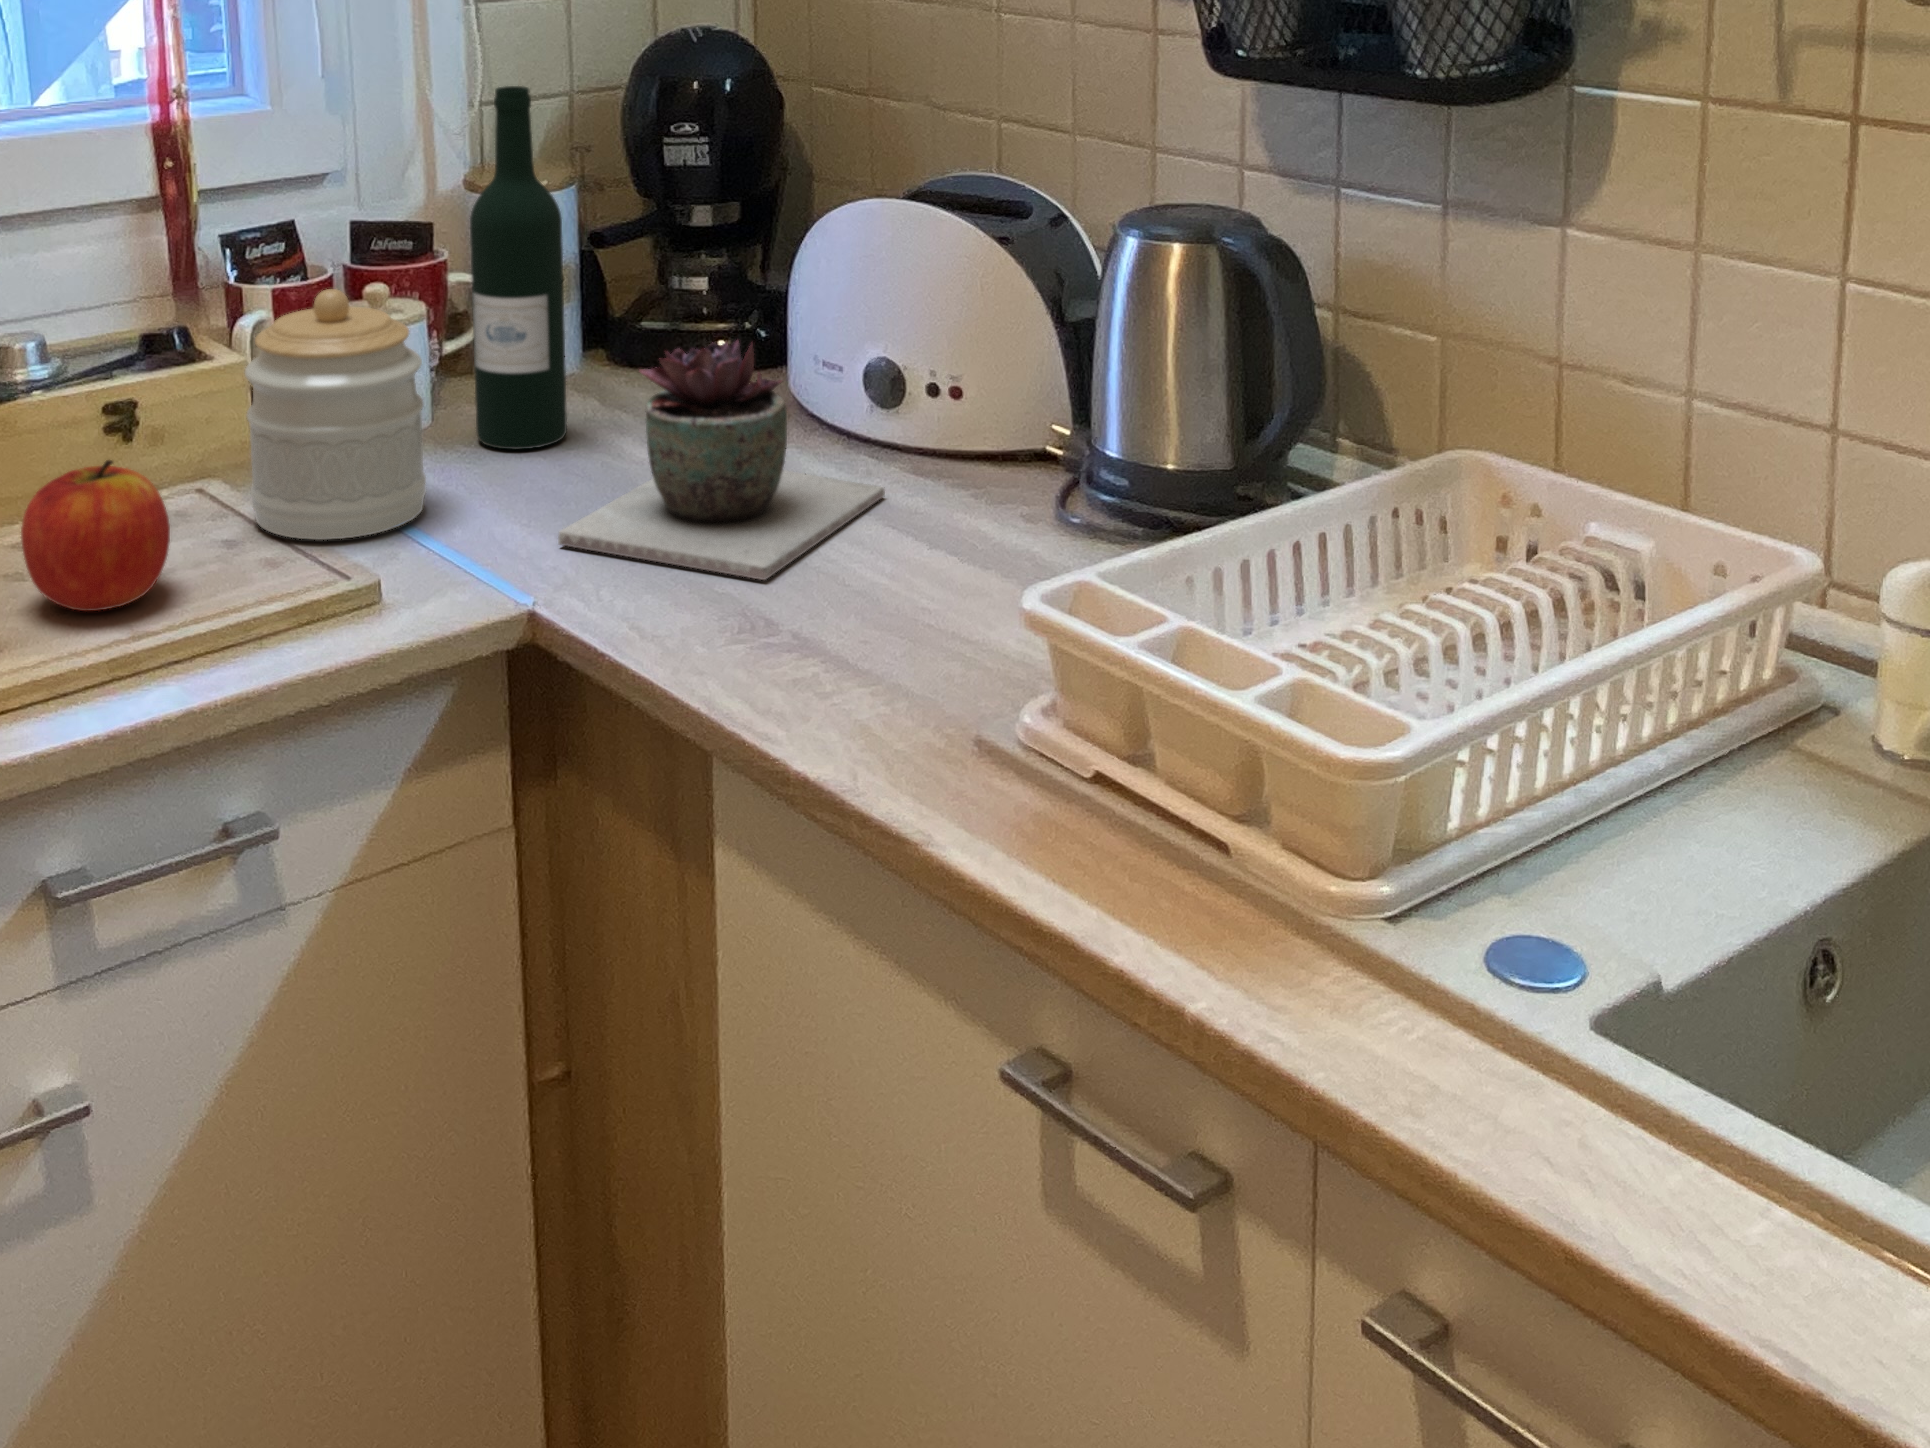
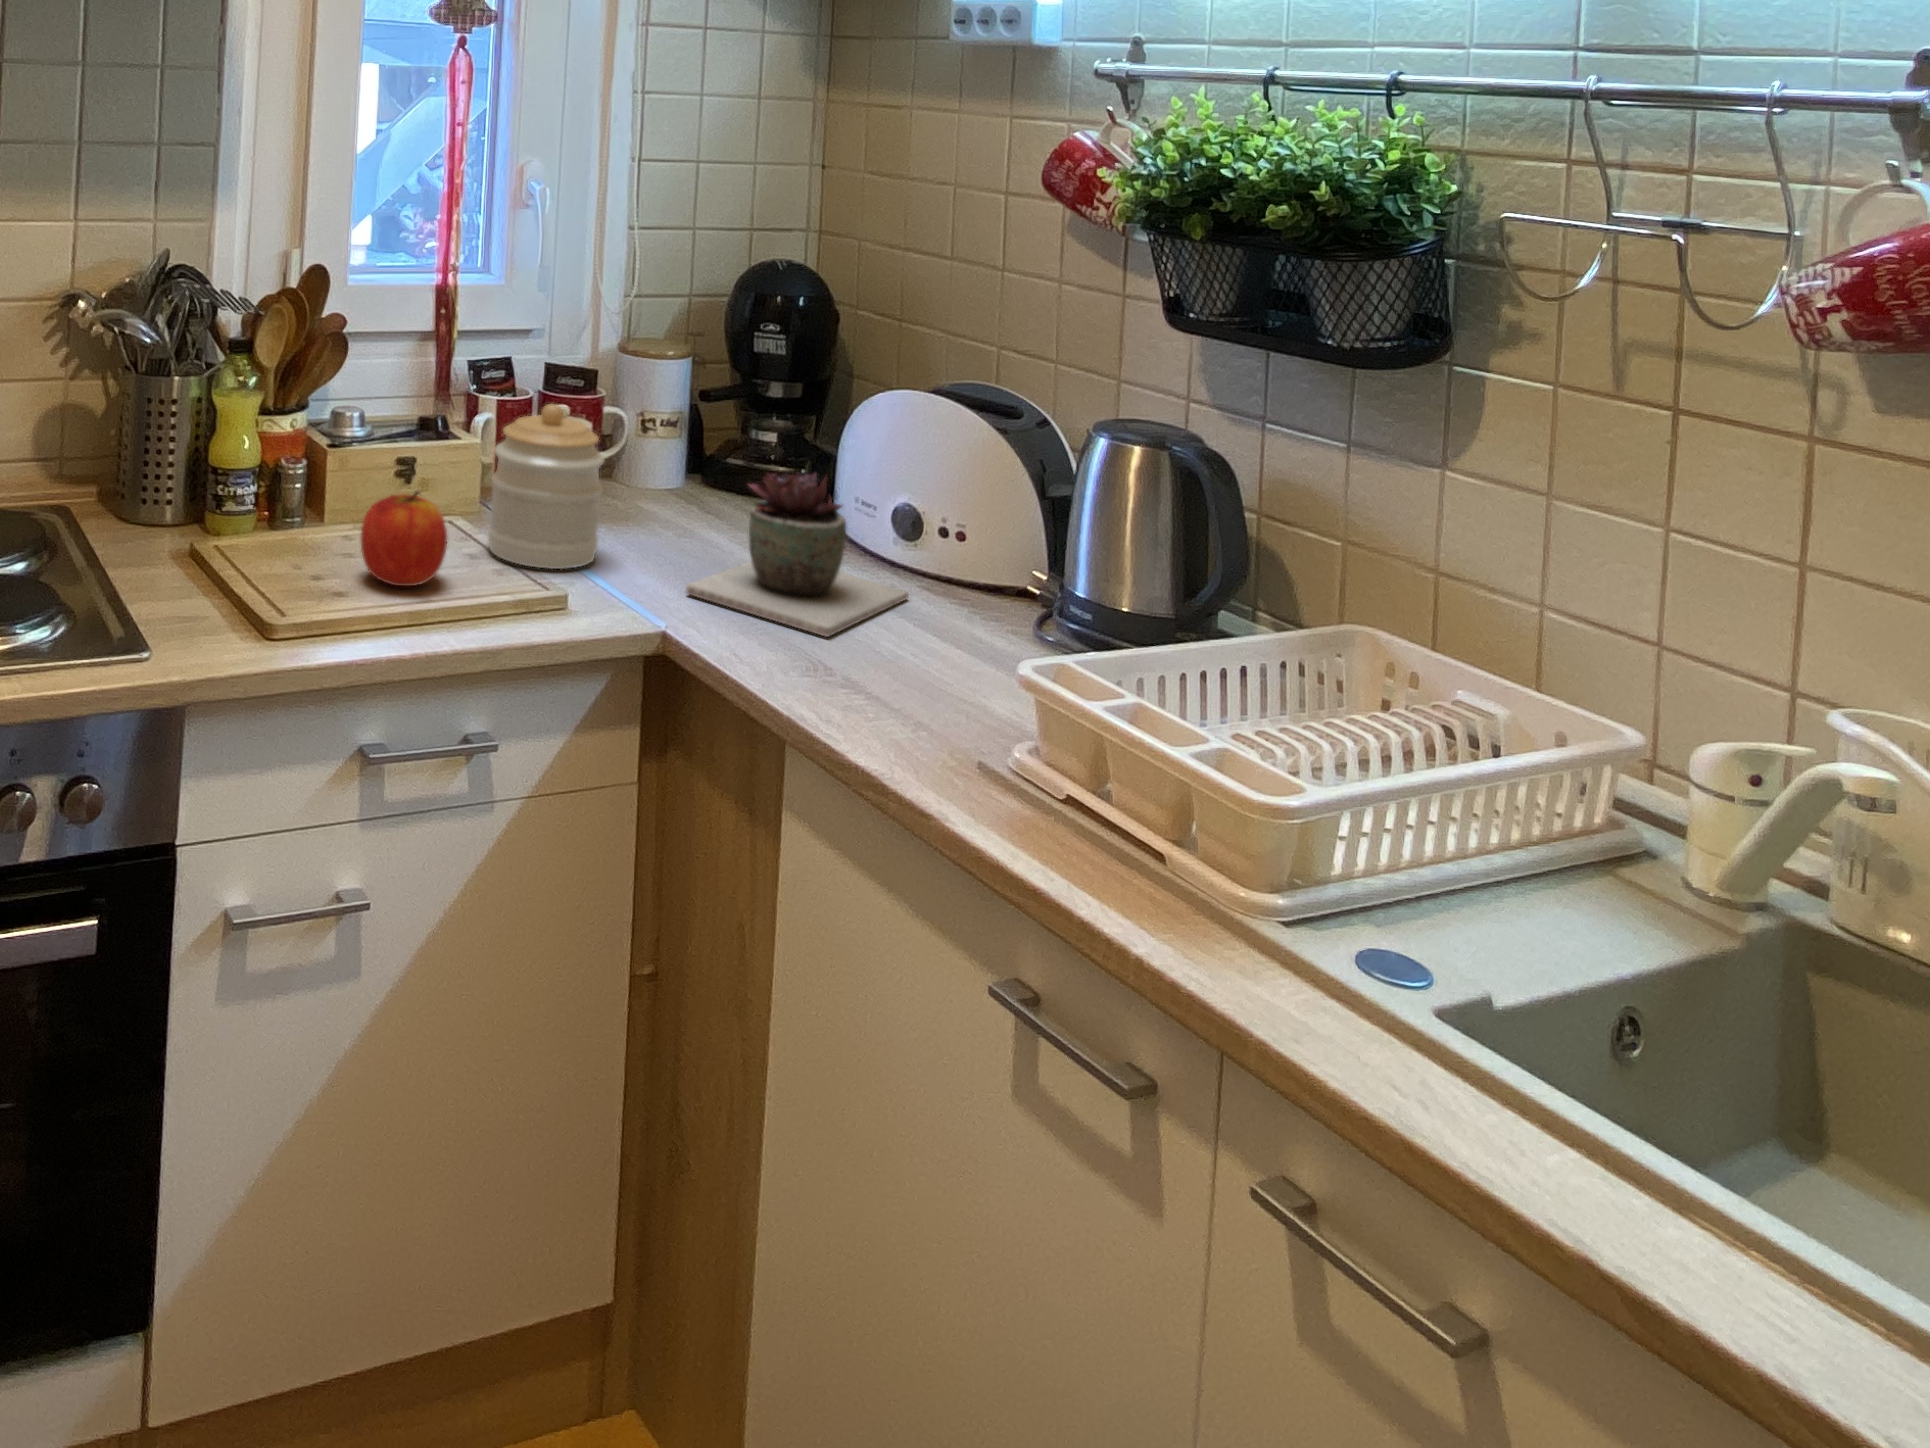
wine bottle: present [470,86,567,449] -> none [625,287,696,533]

